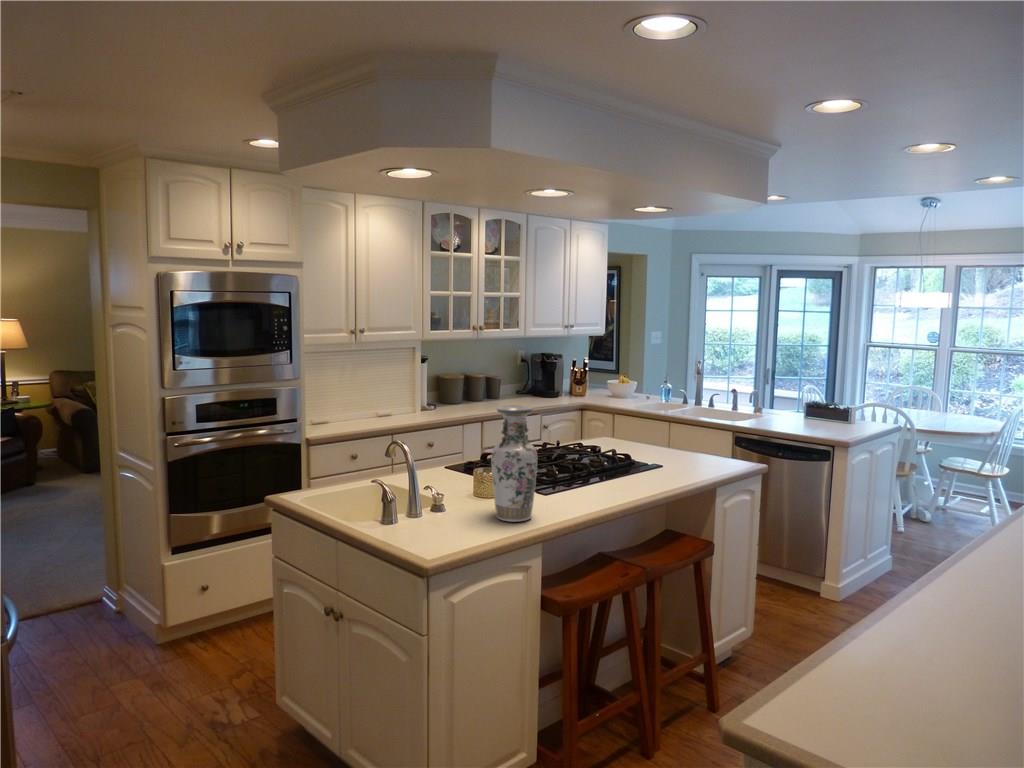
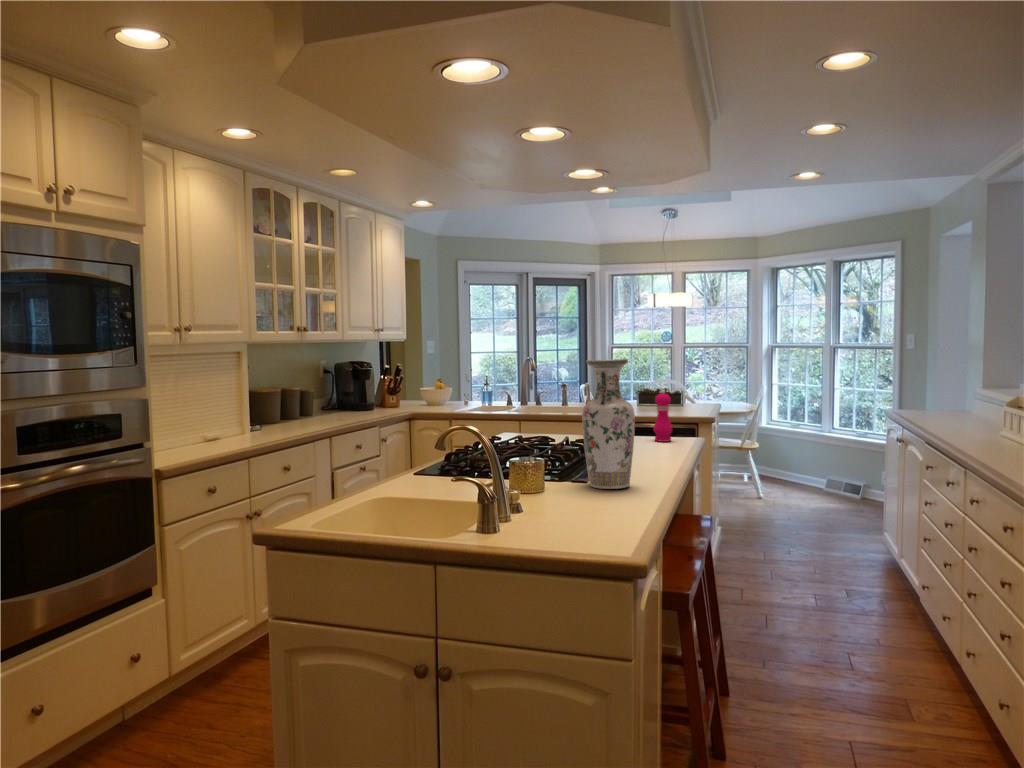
pepper mill: none [680,423,698,474] -> present [654,390,672,442]

